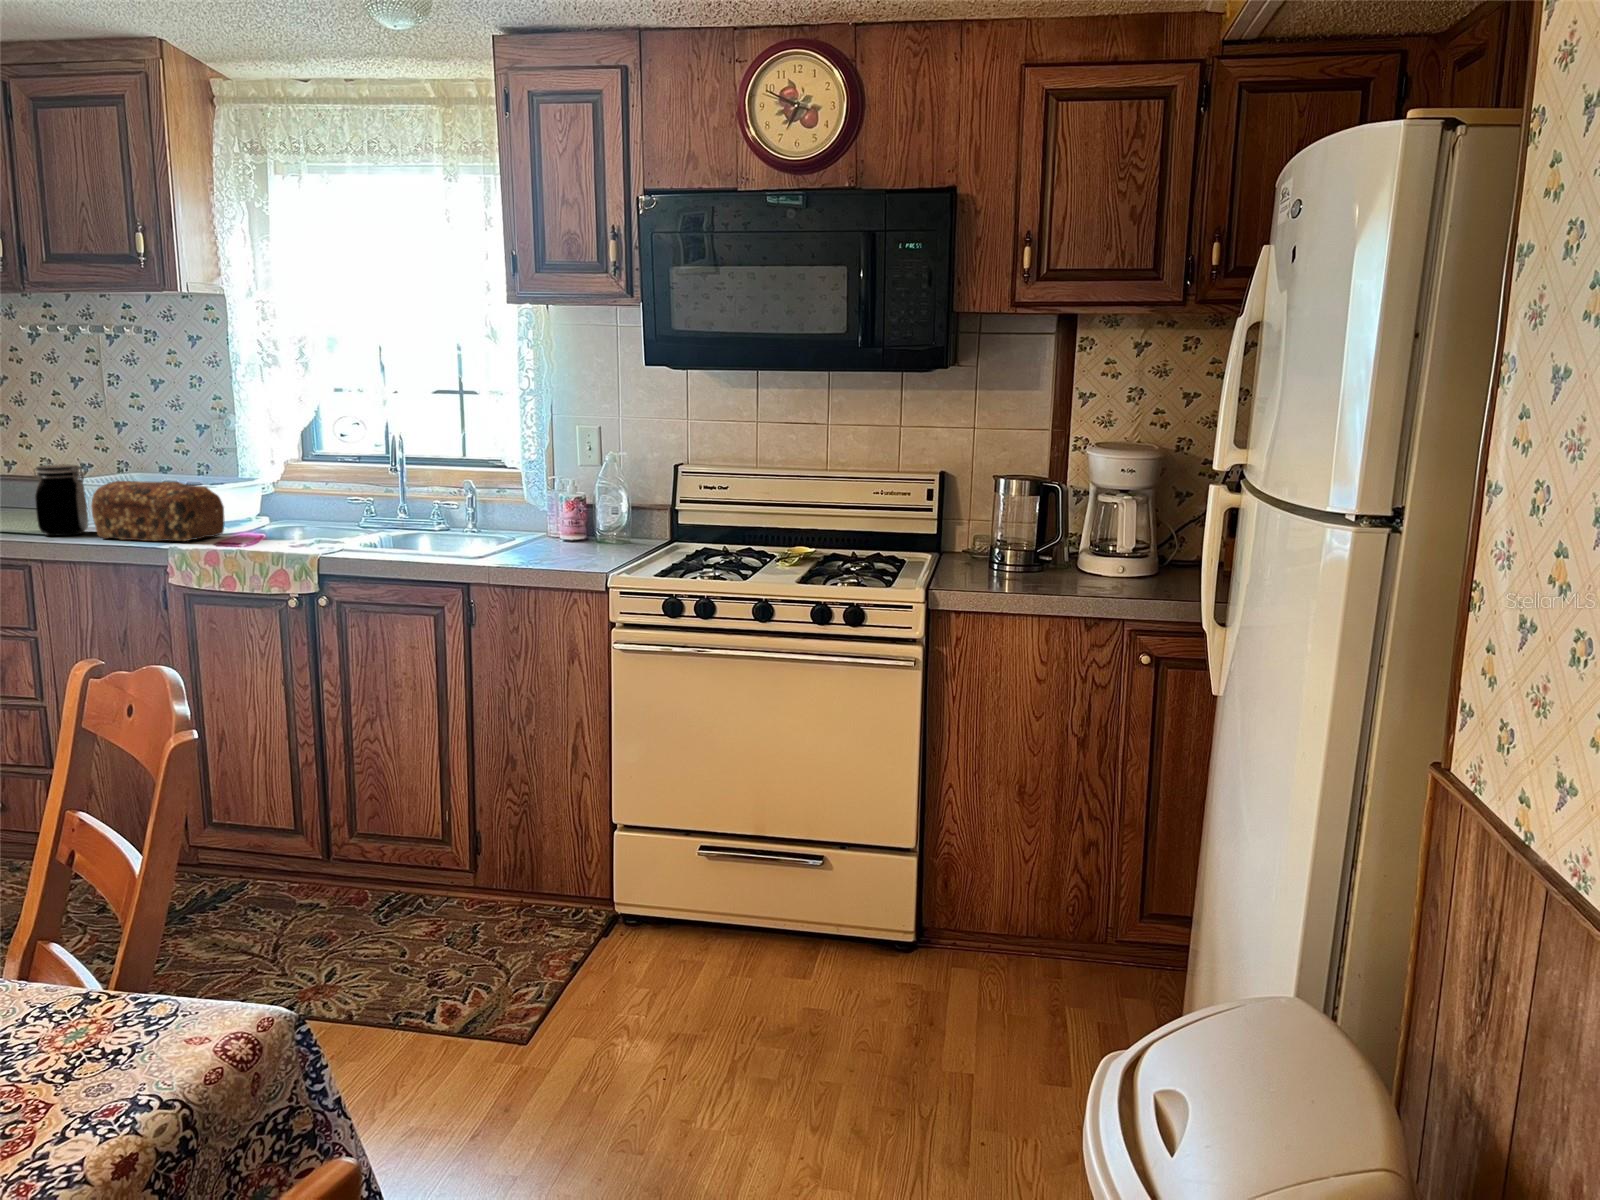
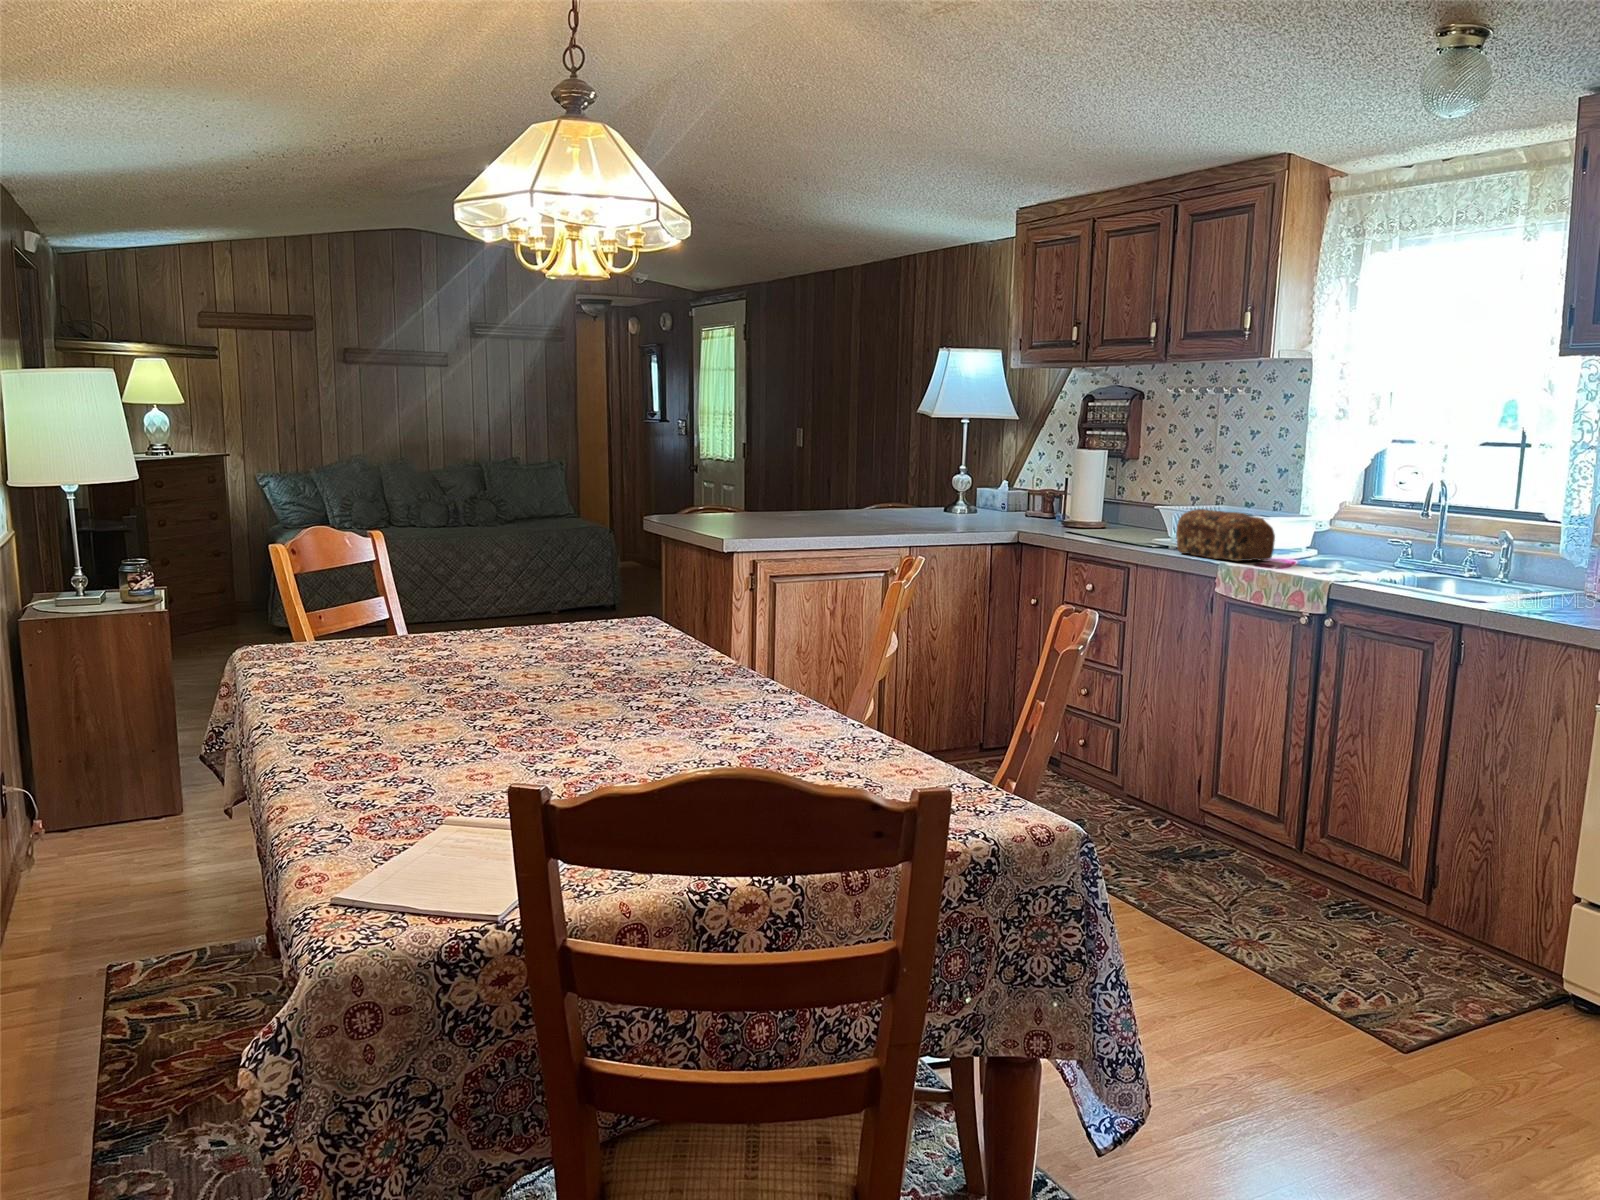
jar: present [34,464,88,536] -> none [1141,494,1178,549]

